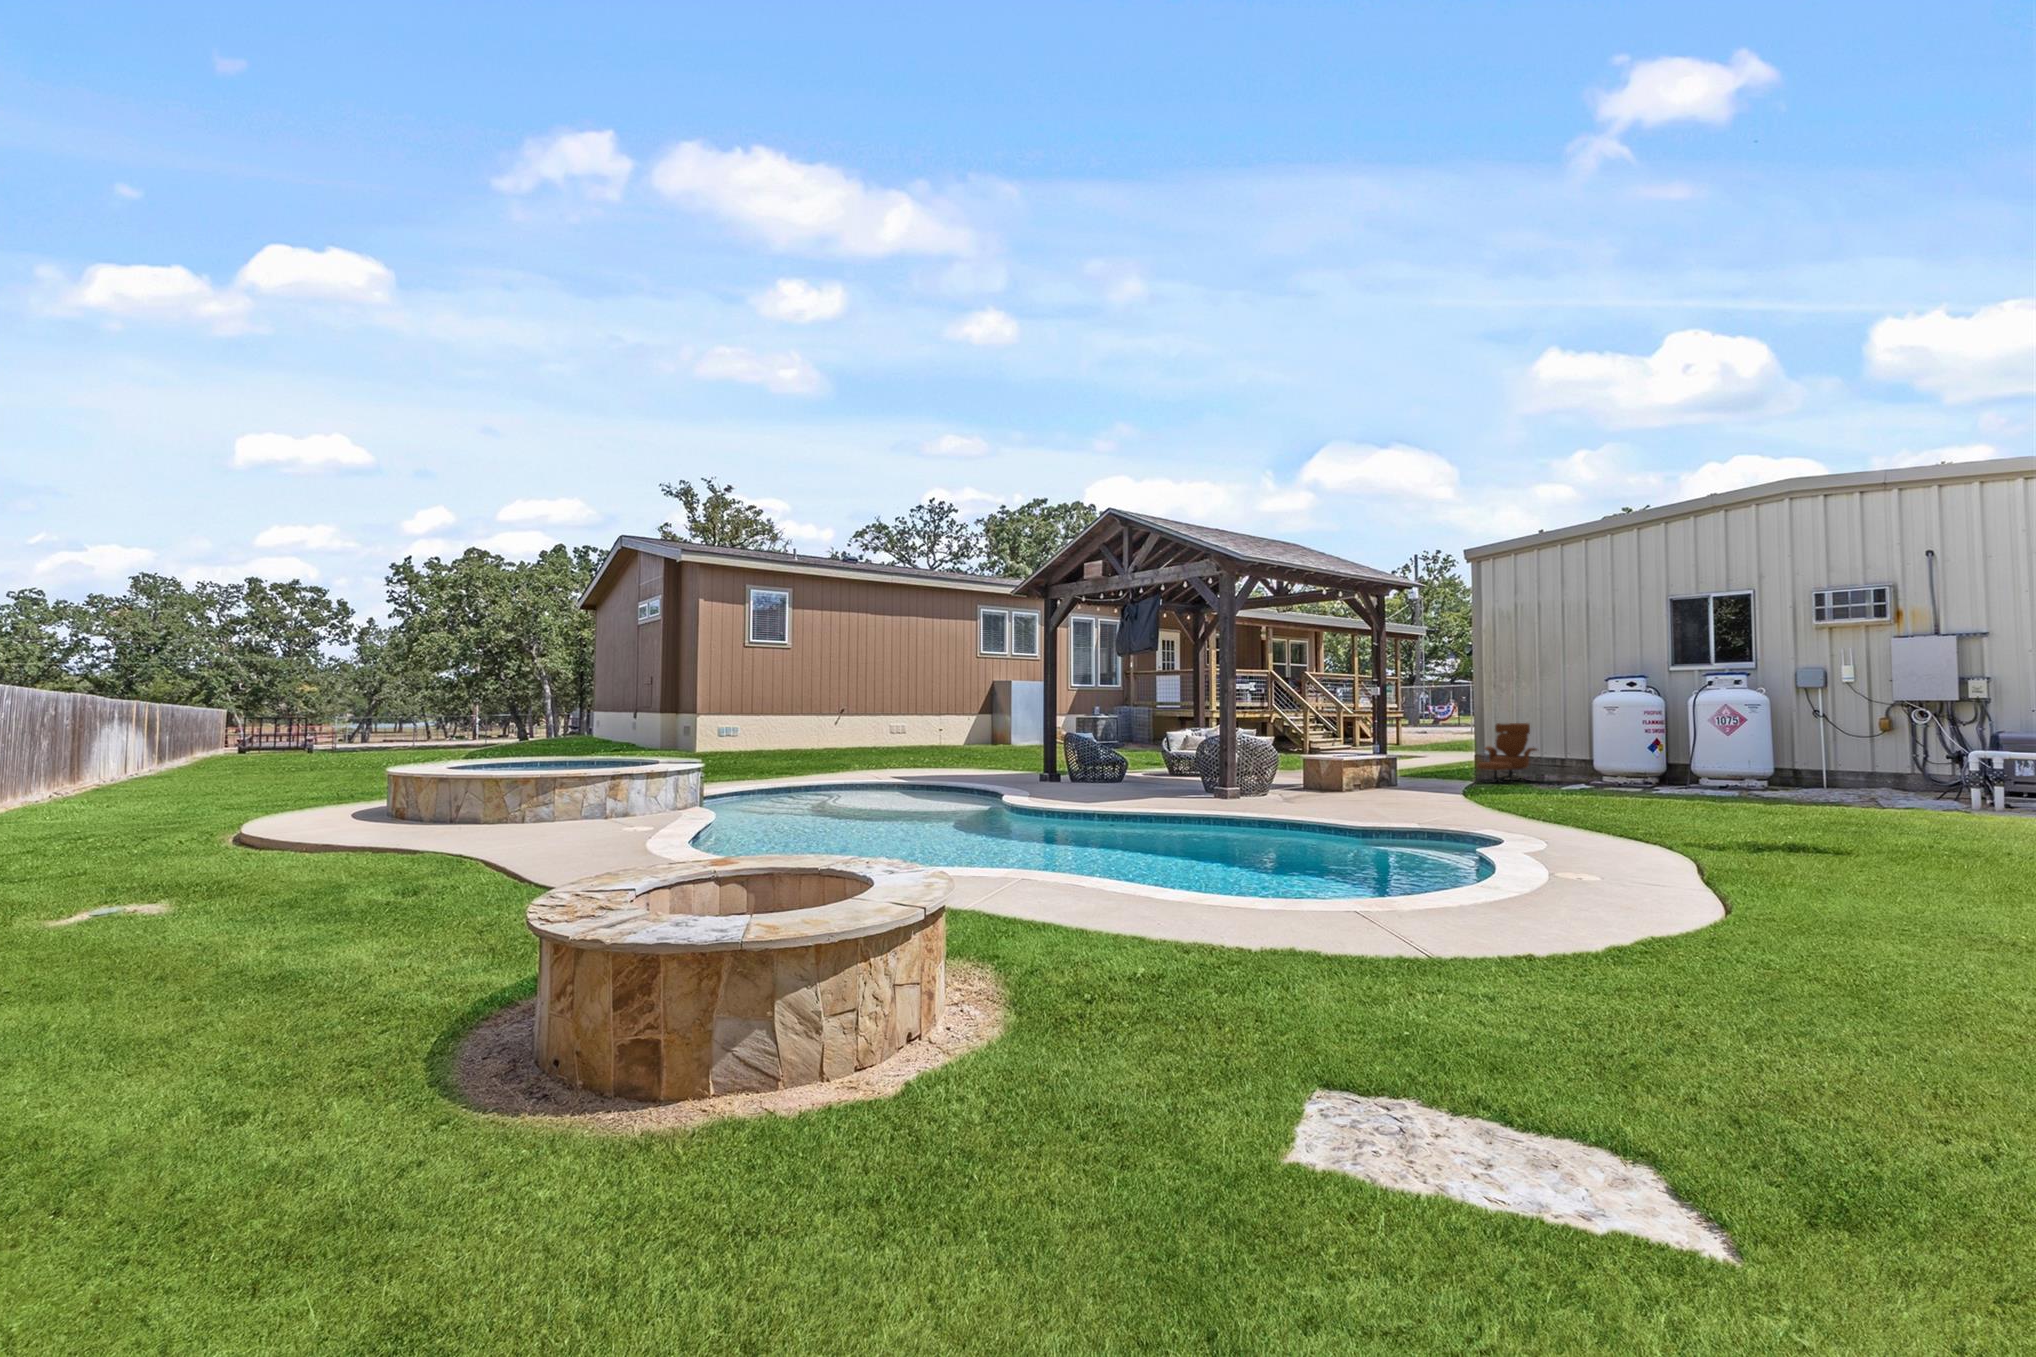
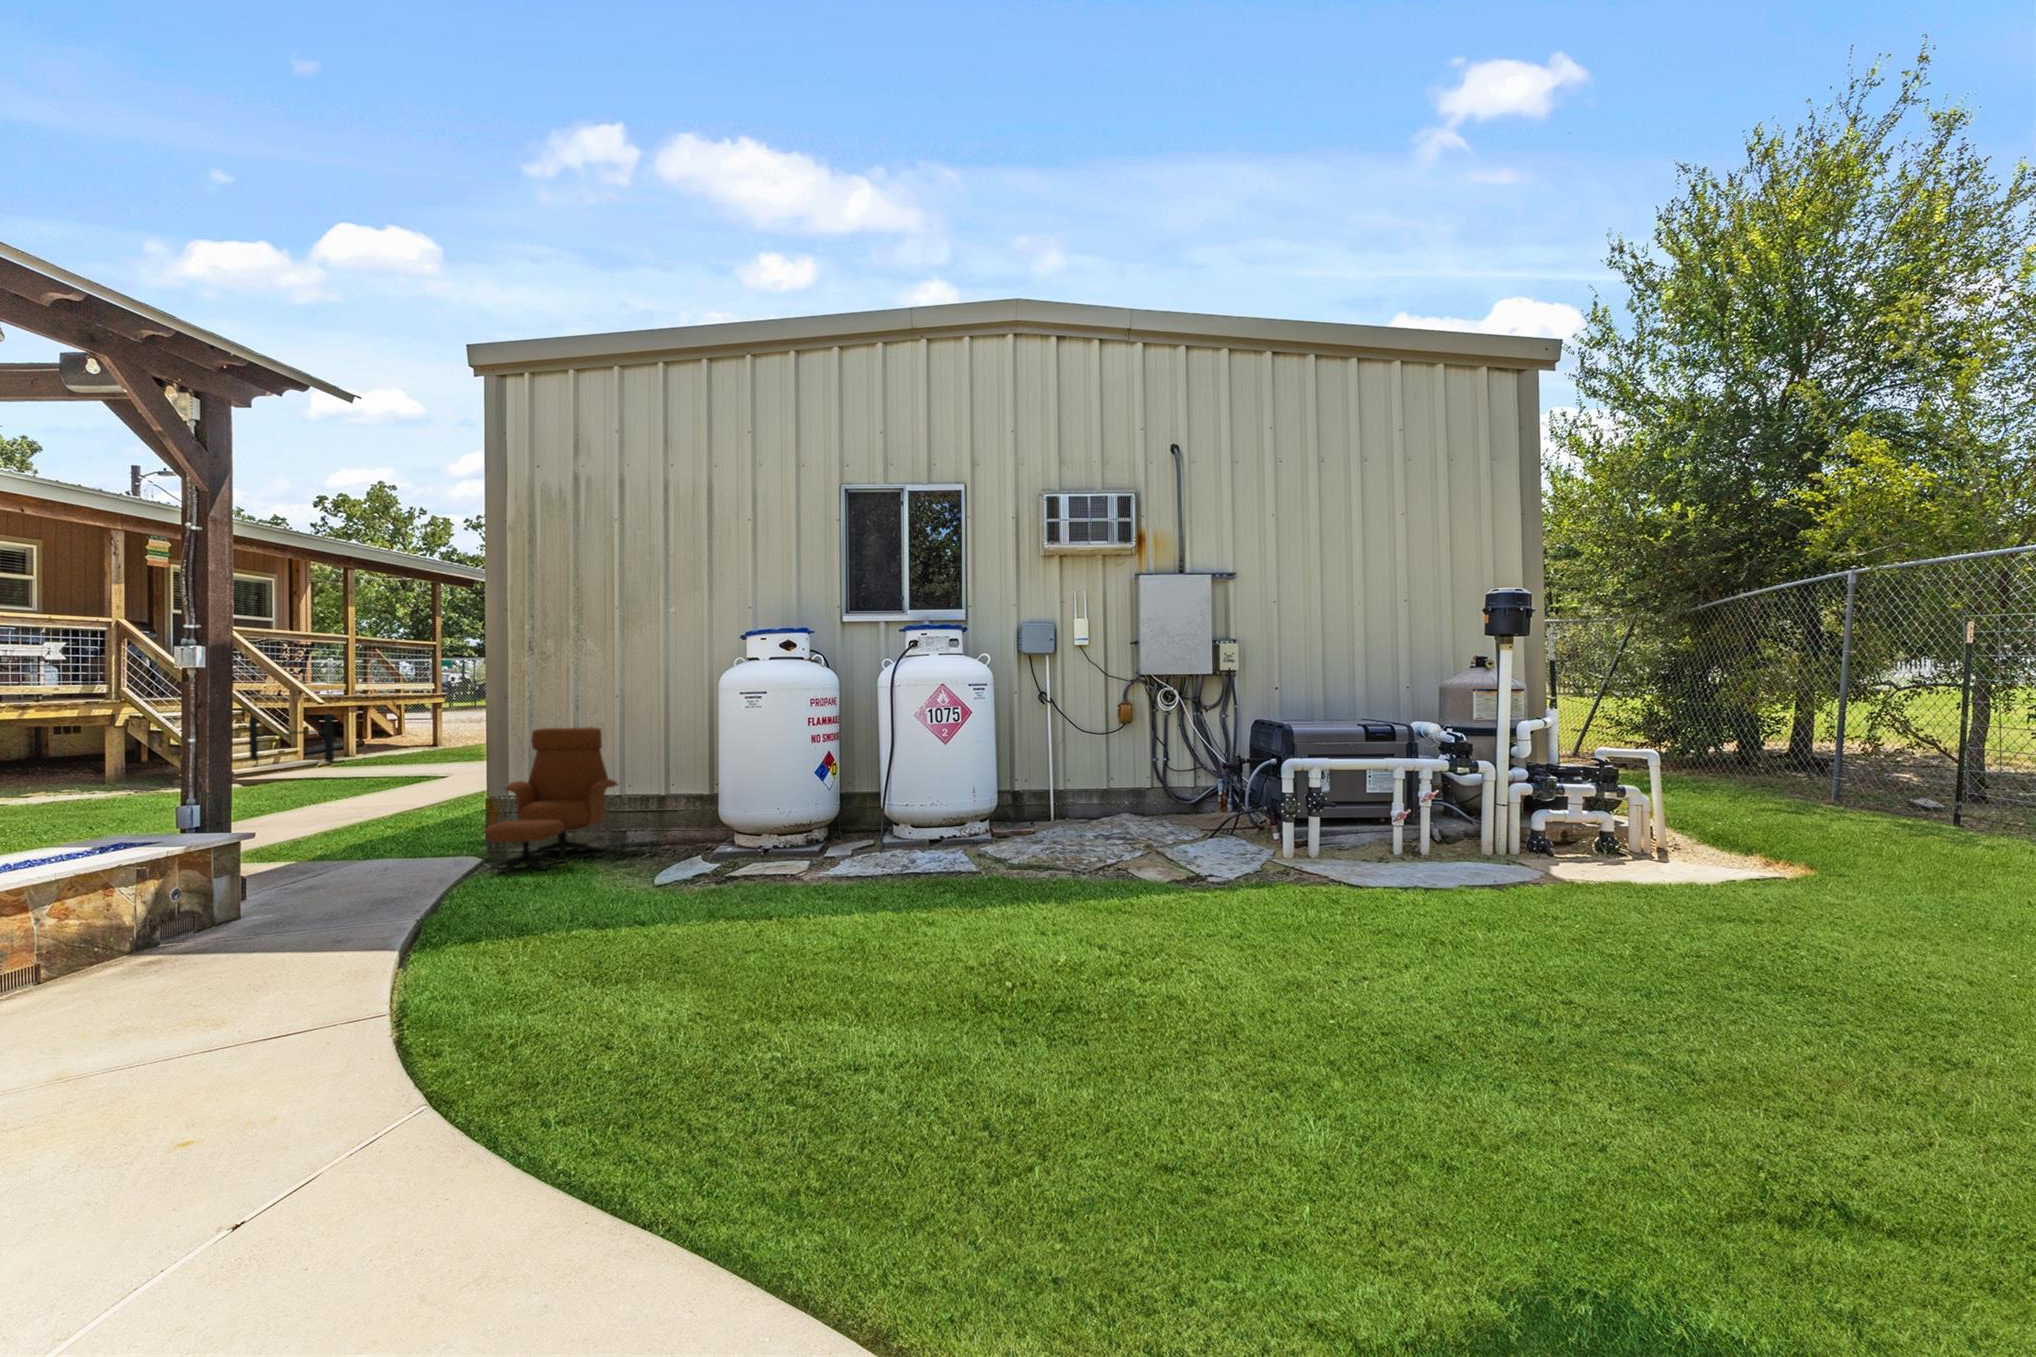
bench: none [1321,720,1362,747] -> present [249,714,334,767]

